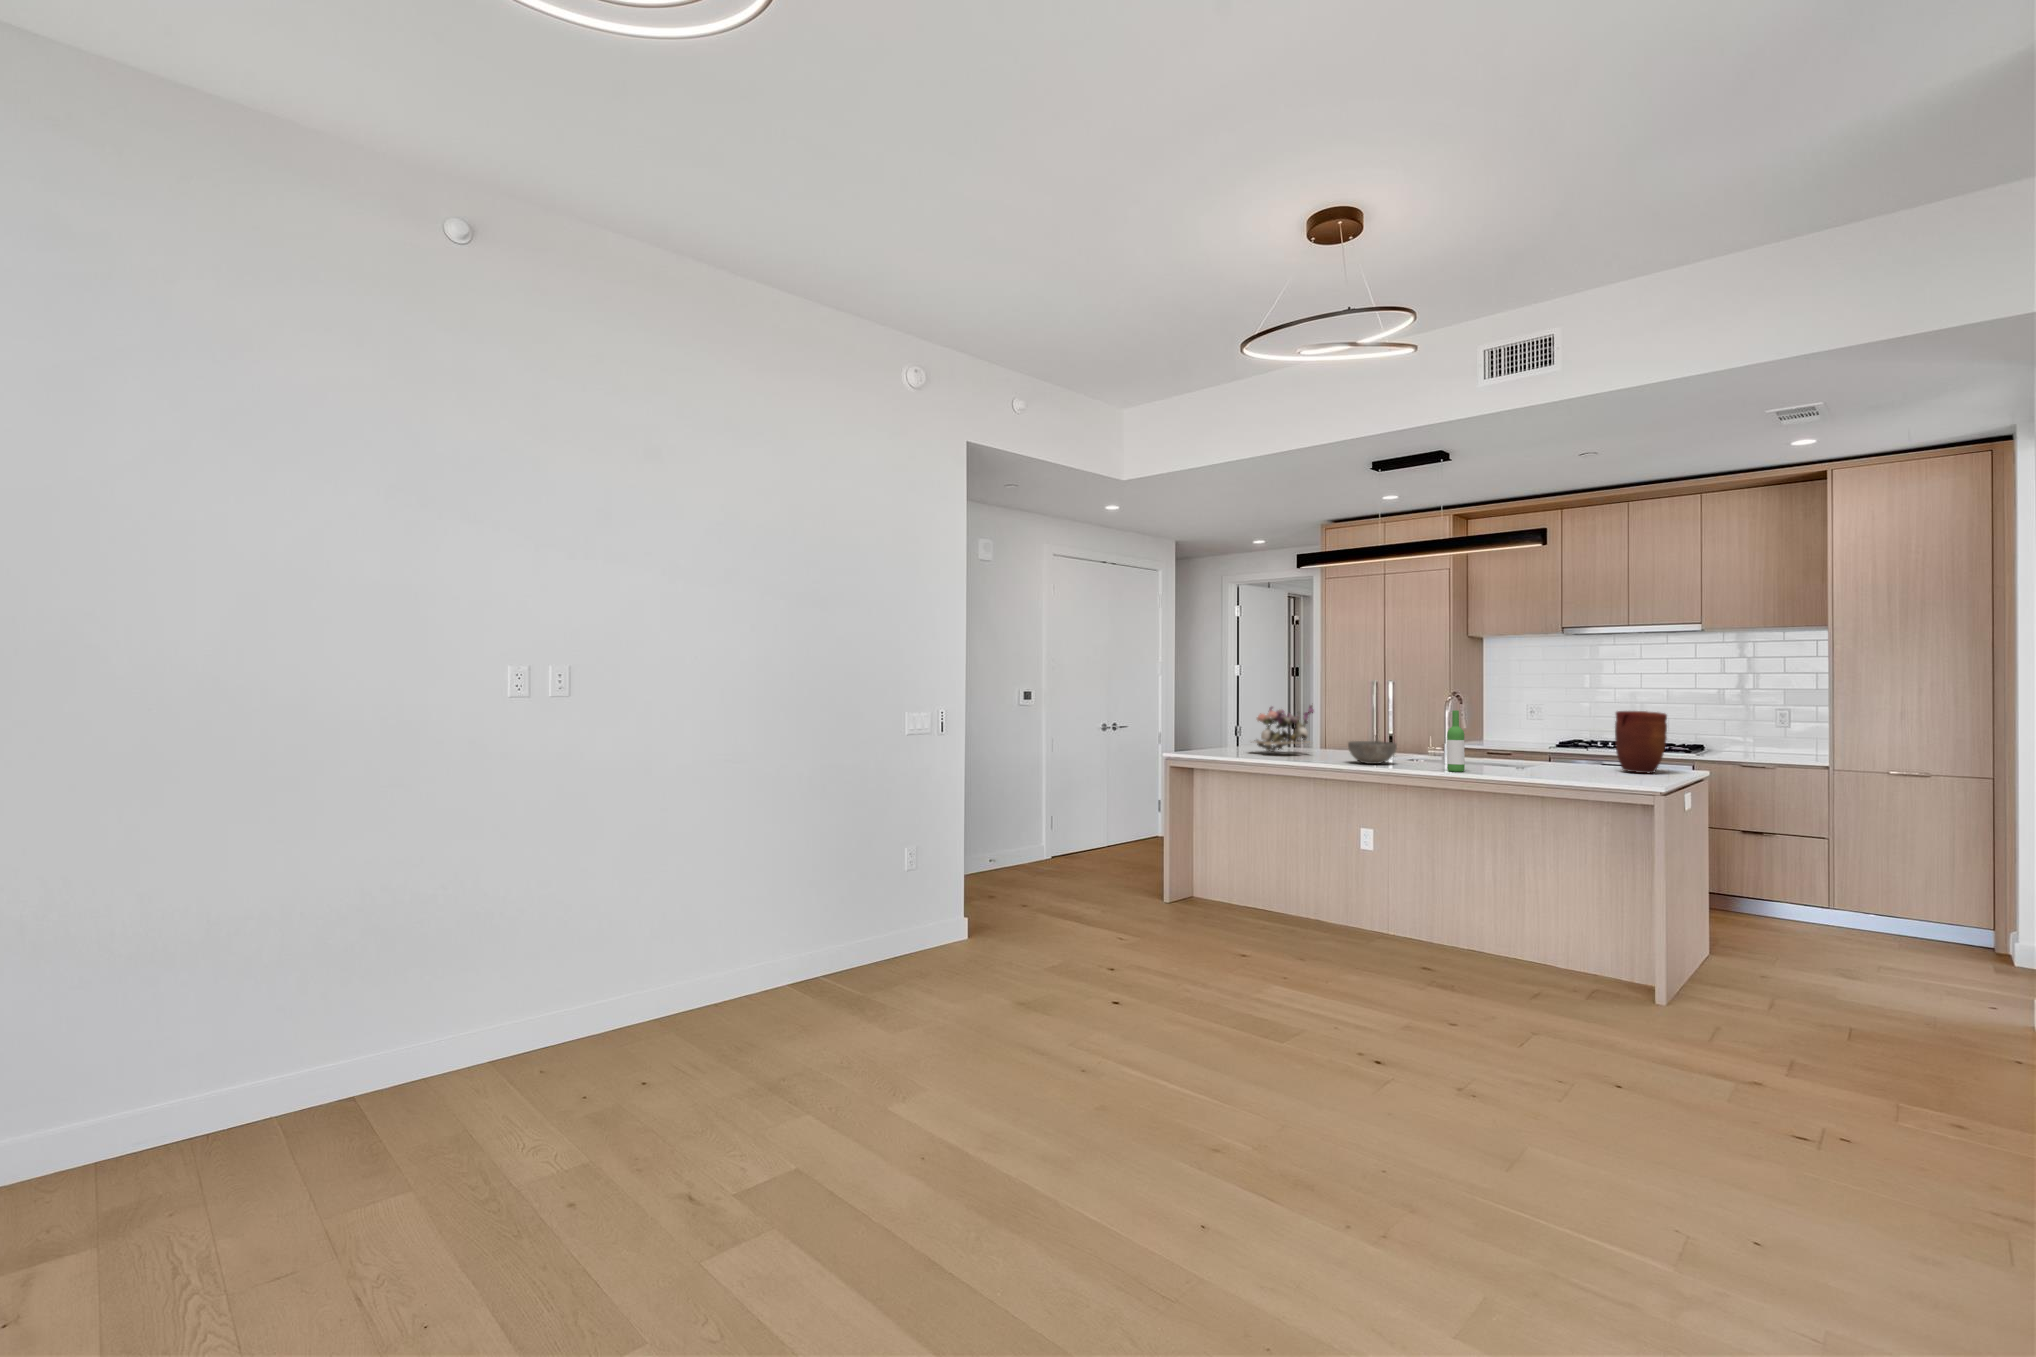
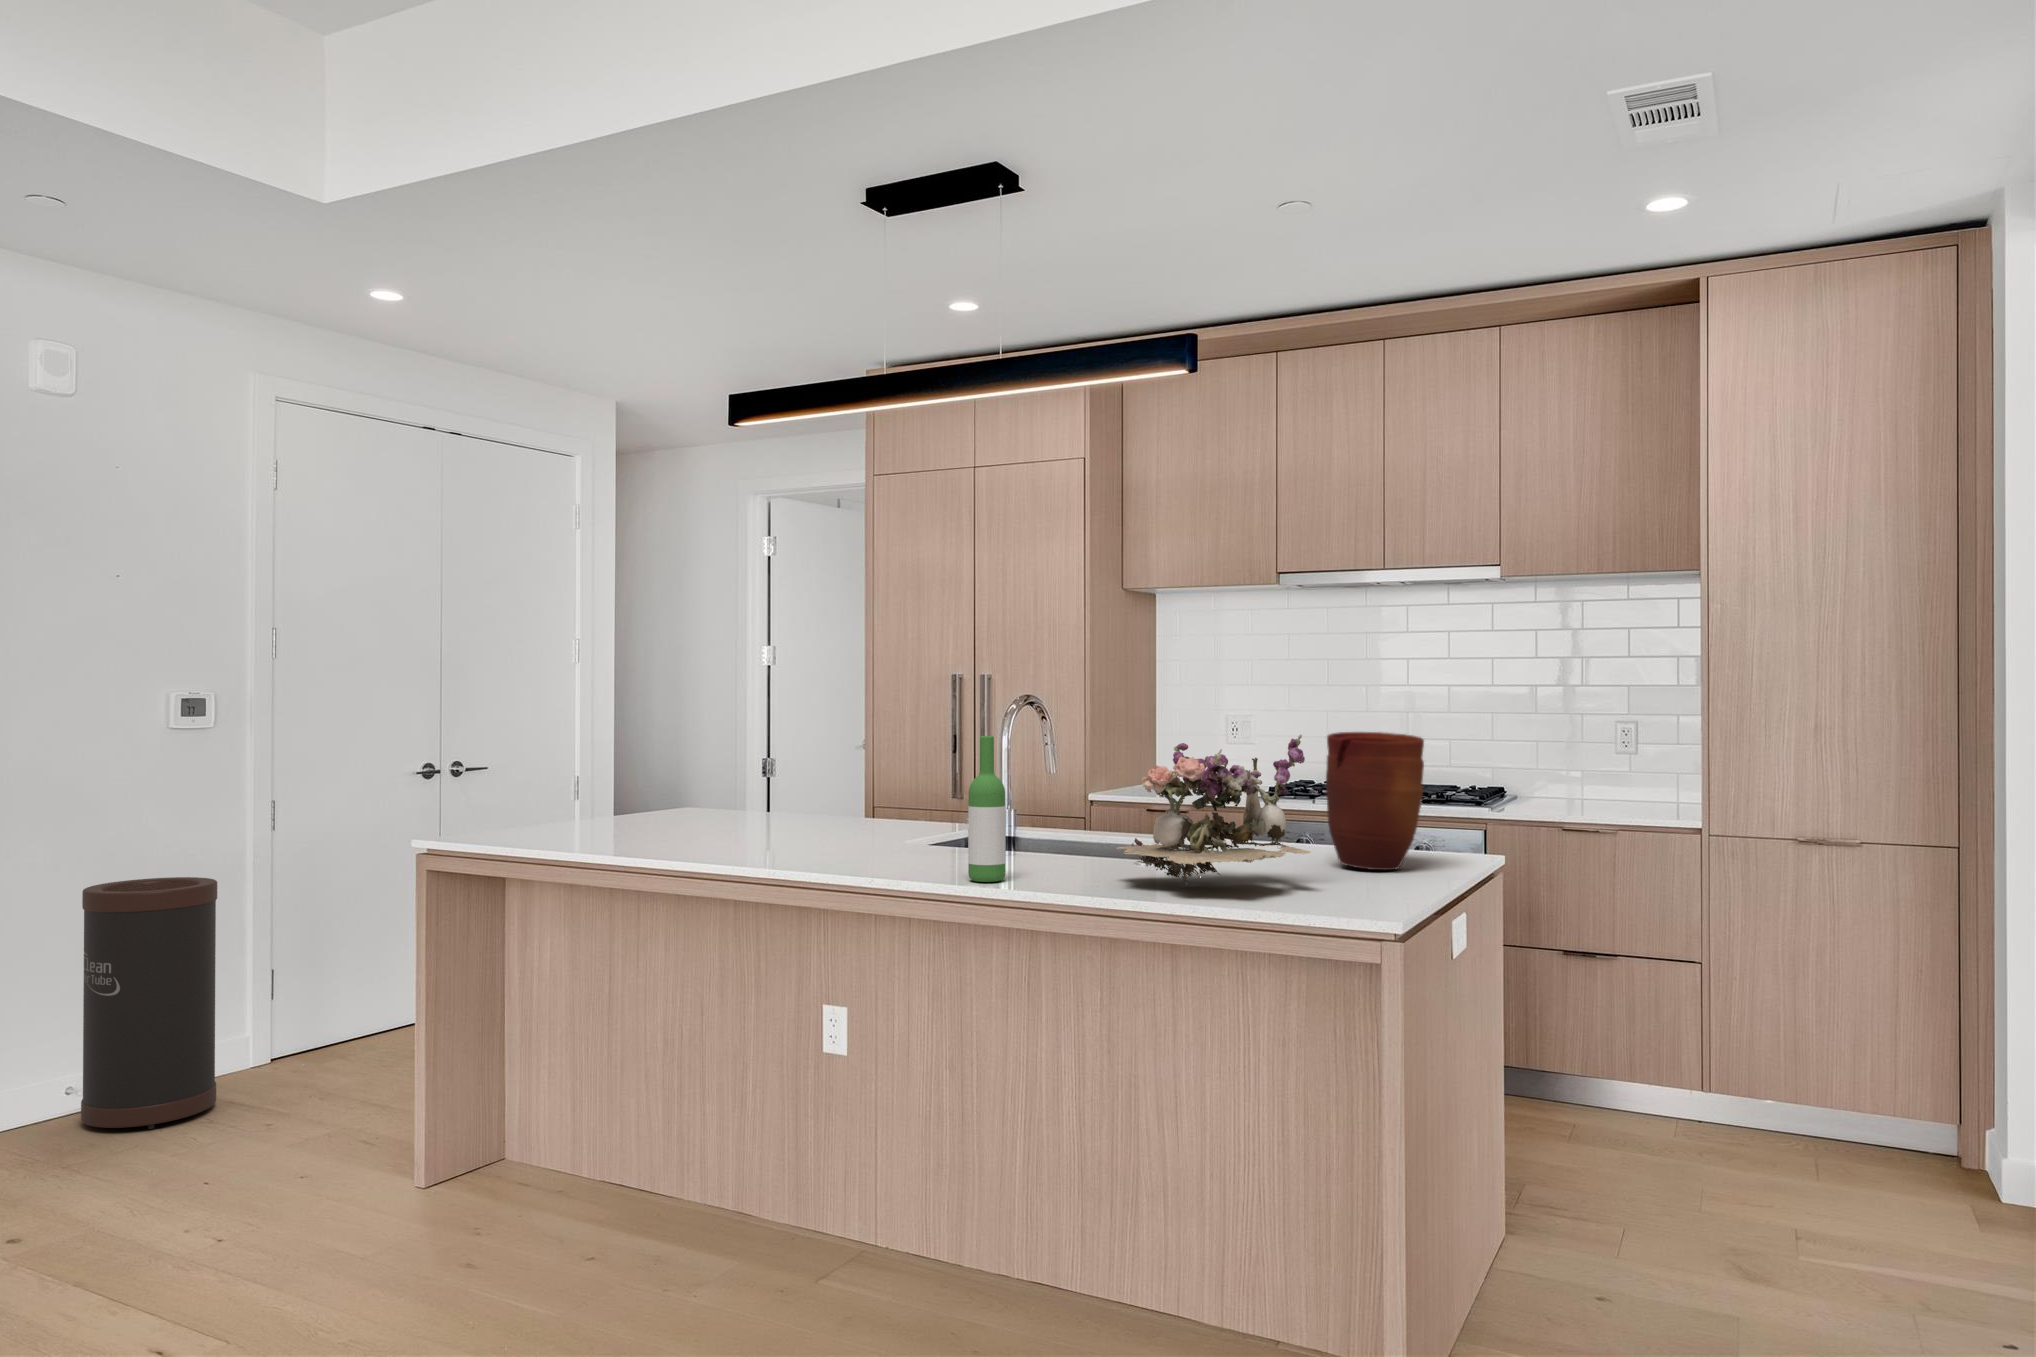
flower arrangement: present [1255,705,1314,752] -> present [1117,735,1310,885]
bowl: present [1348,741,1397,764] -> none [781,806,888,860]
trash can: none [1000,771,1049,876] -> present [81,877,217,1129]

